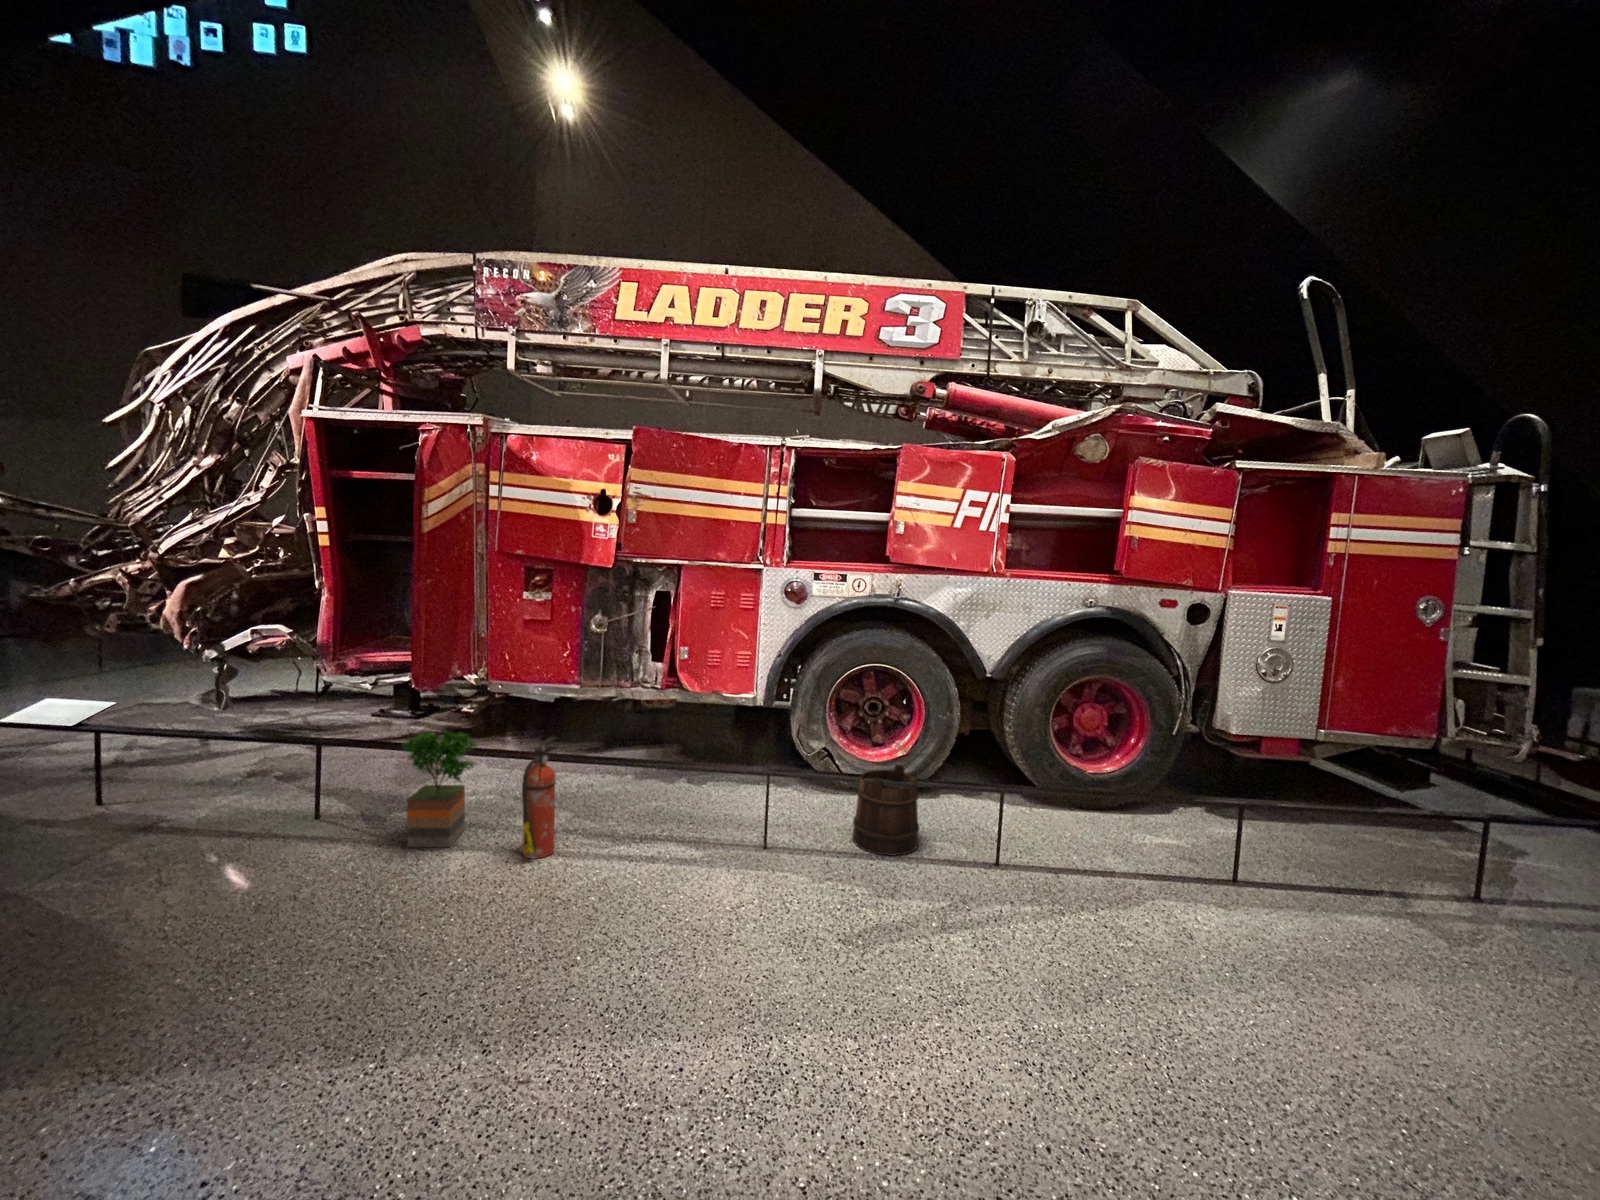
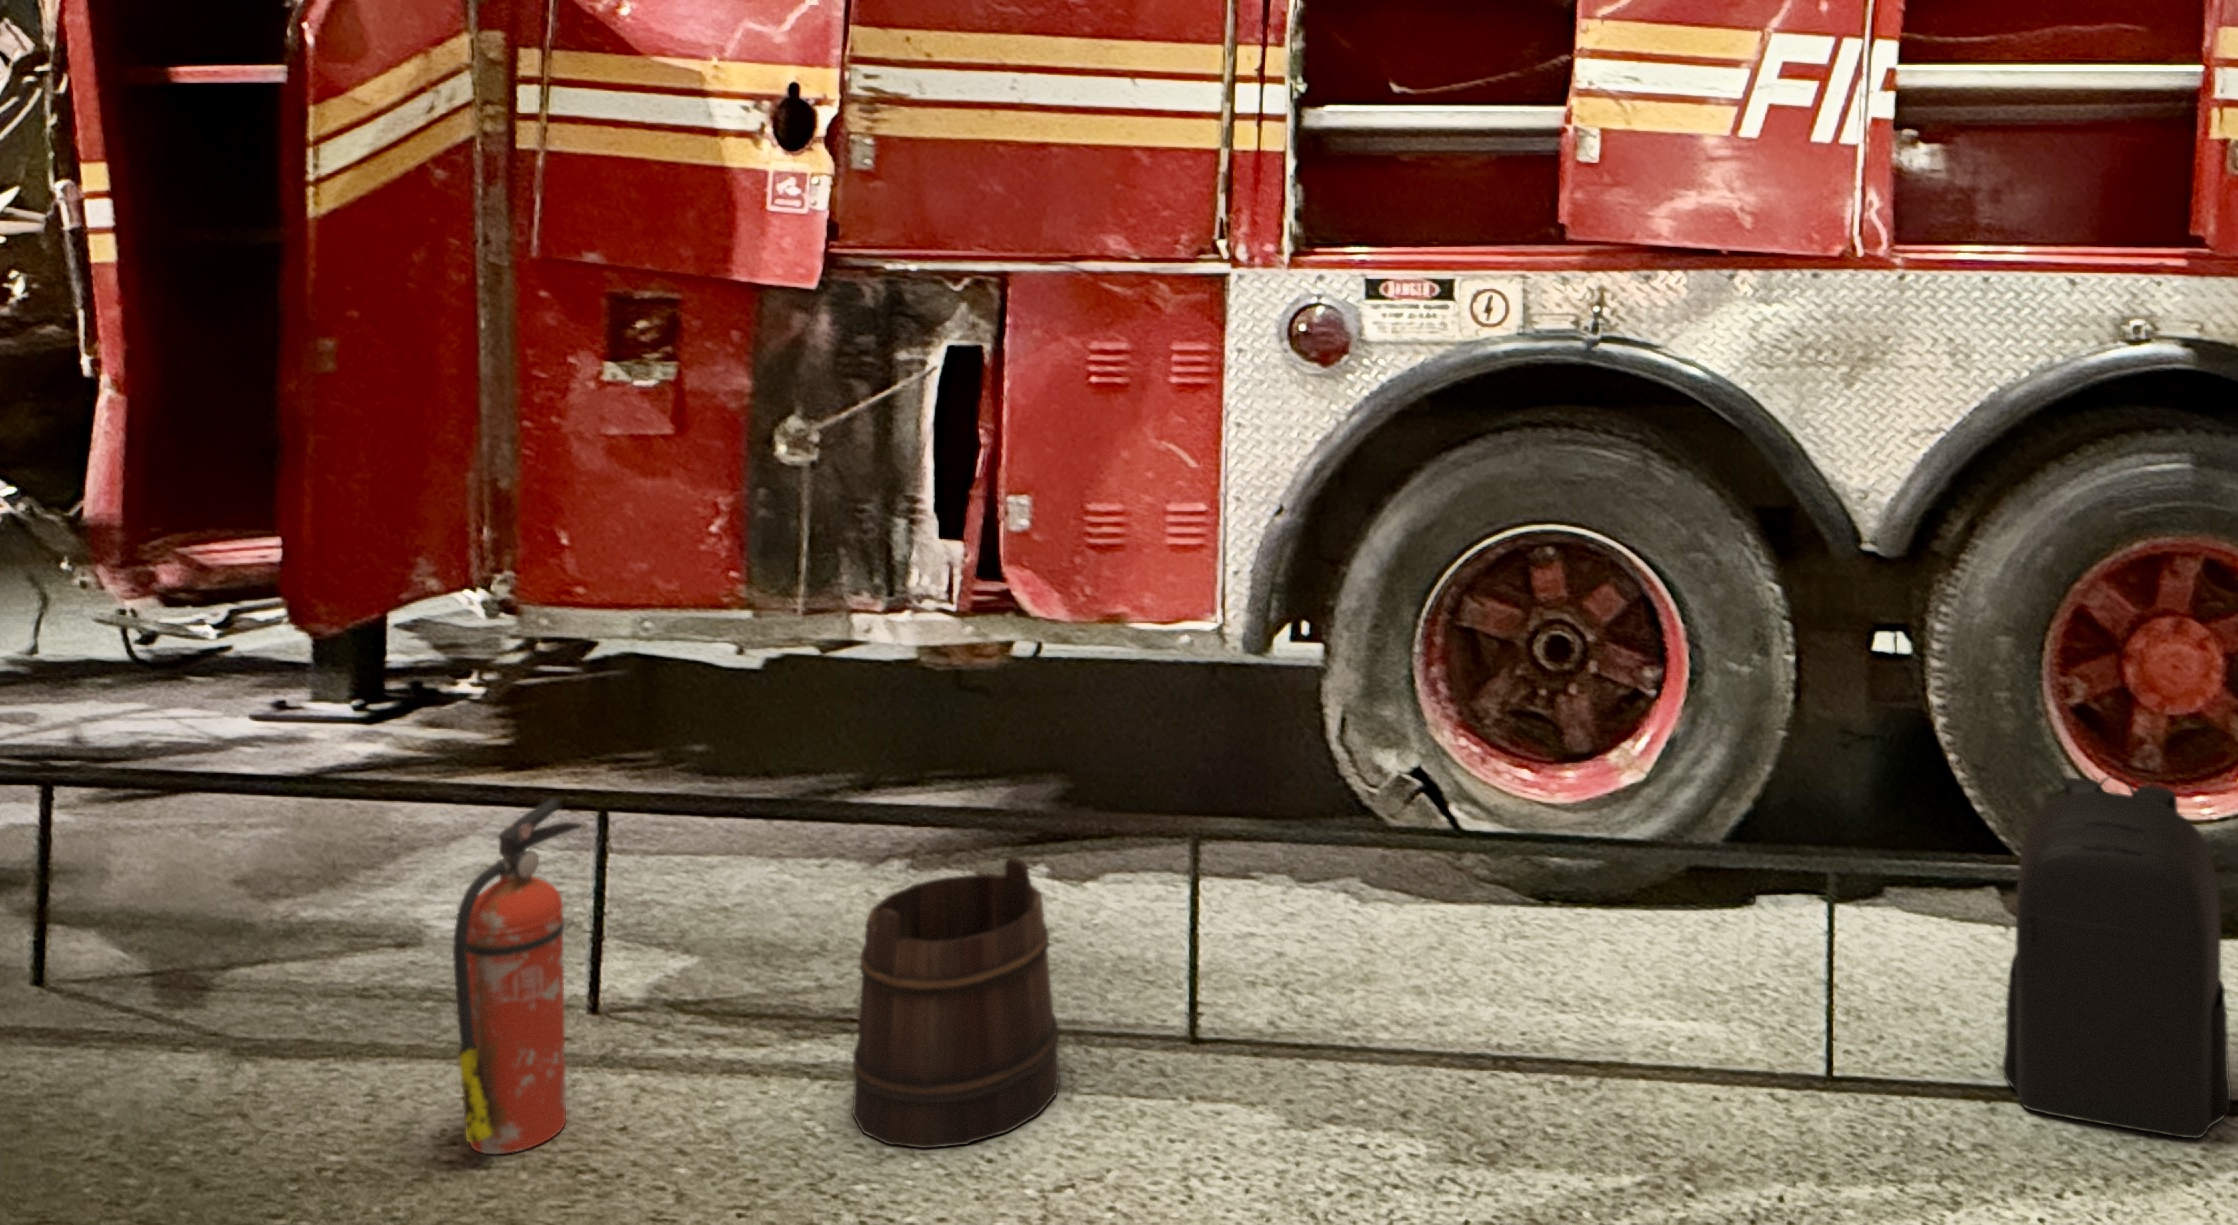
potted tree: present [403,732,478,847] -> none [142,785,380,1129]
backpack: none [1047,751,1127,870] -> present [2003,777,2231,1138]
bucket: present [852,765,919,856] -> present [853,857,1059,1148]

